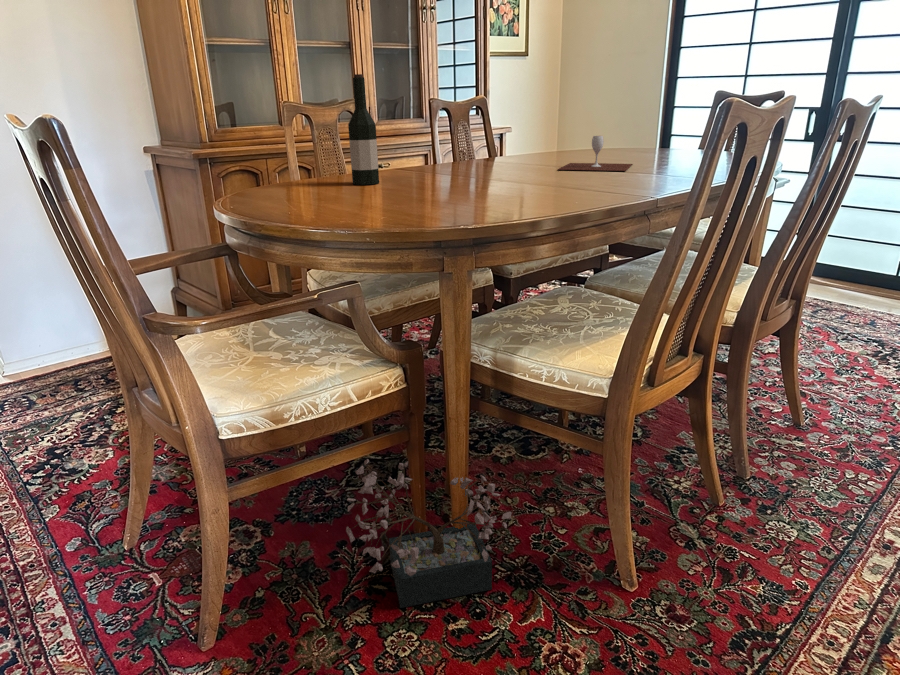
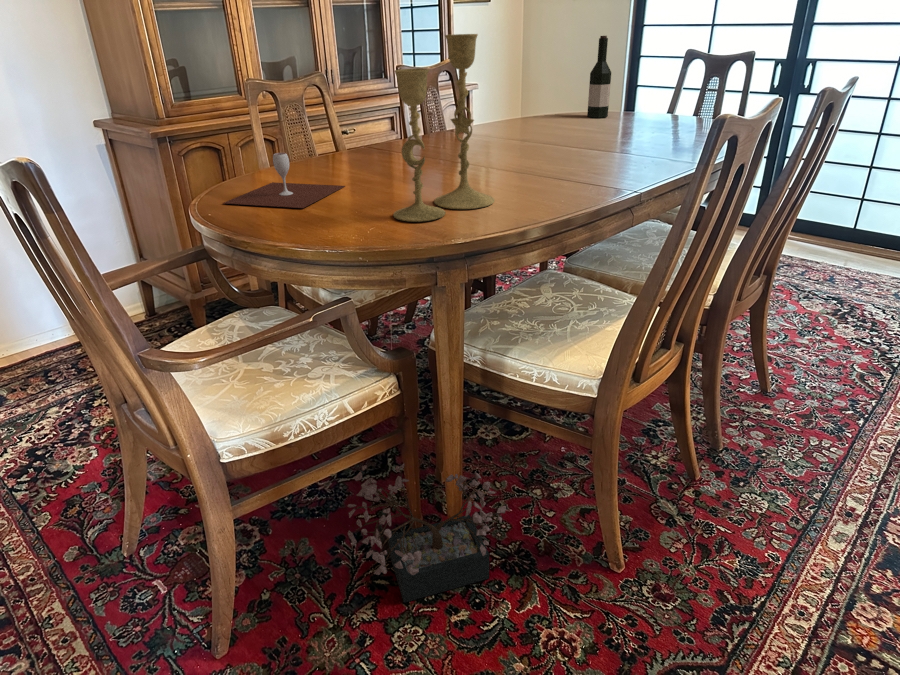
candlestick: none [407,39,509,216] -> present [393,34,495,222]
wine bottle: present [348,74,379,185] -> present [587,36,611,118]
wine glass: present [558,136,633,171] -> present [224,153,345,208]

